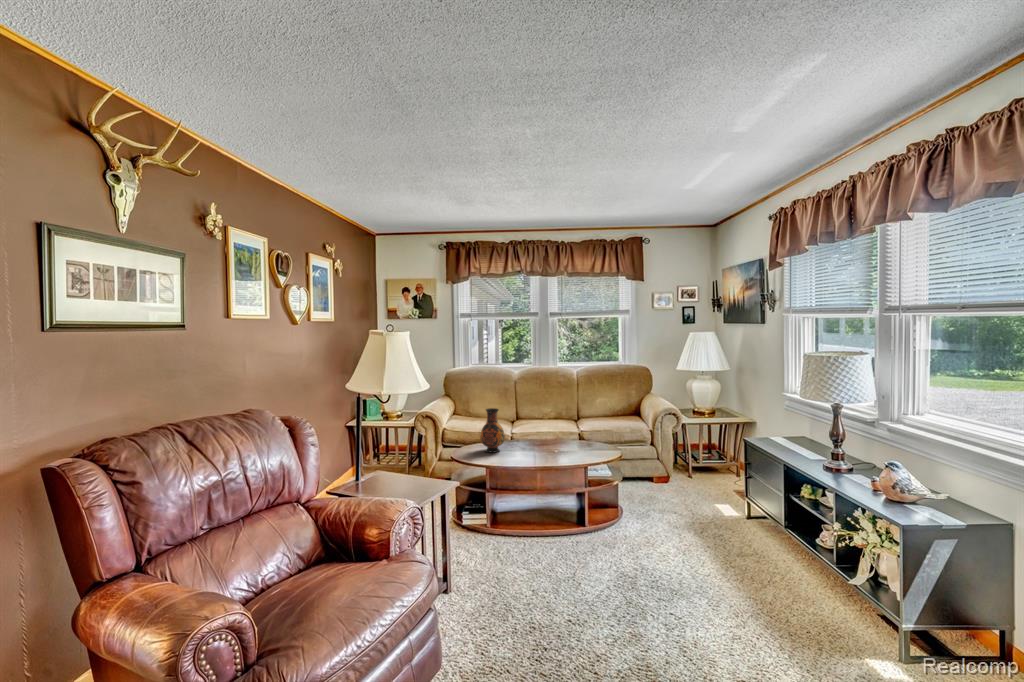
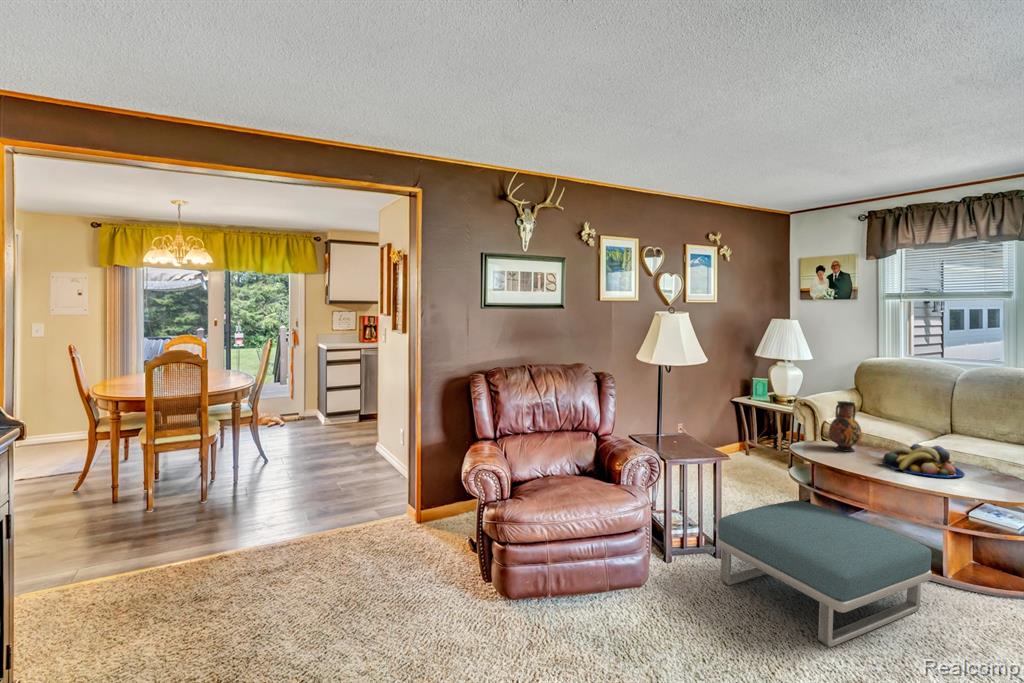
fruit bowl: none [527,433,575,459] -> present [883,444,965,478]
footstool: none [473,507,611,628] -> present [716,500,932,647]

